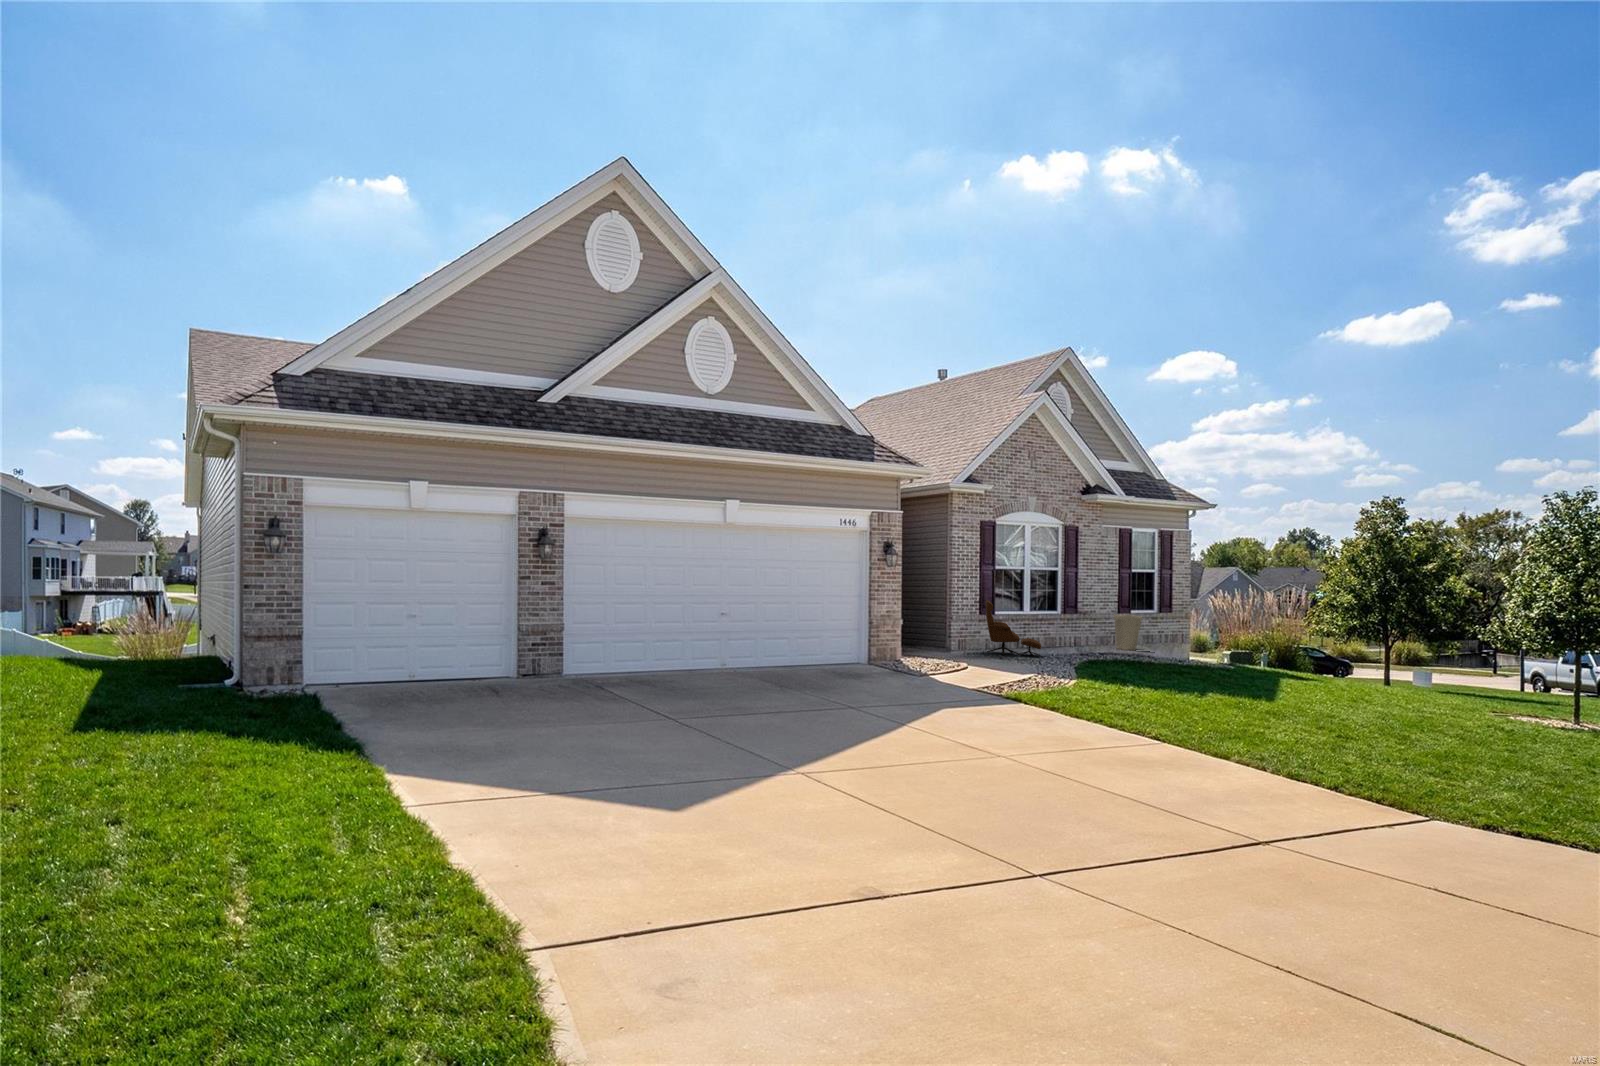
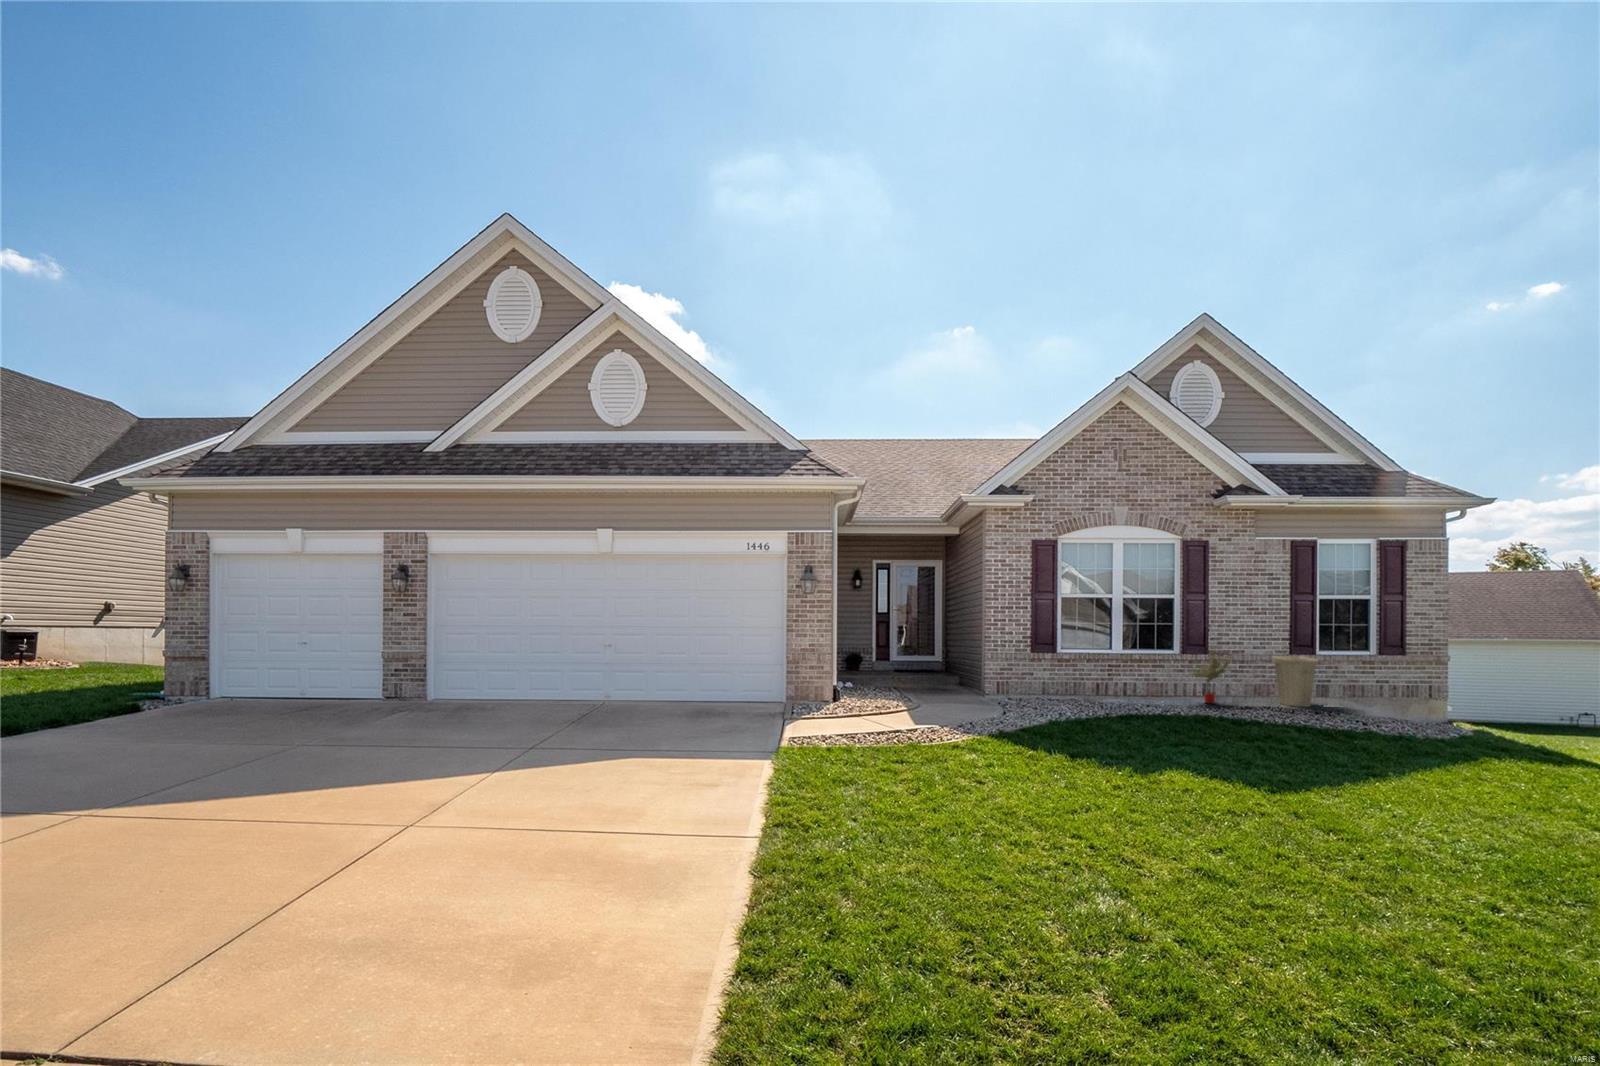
lounge chair: present [986,600,1041,657] -> none [1011,634,1089,709]
potted tree: none [1076,611,1101,651] -> present [1190,651,1232,704]

